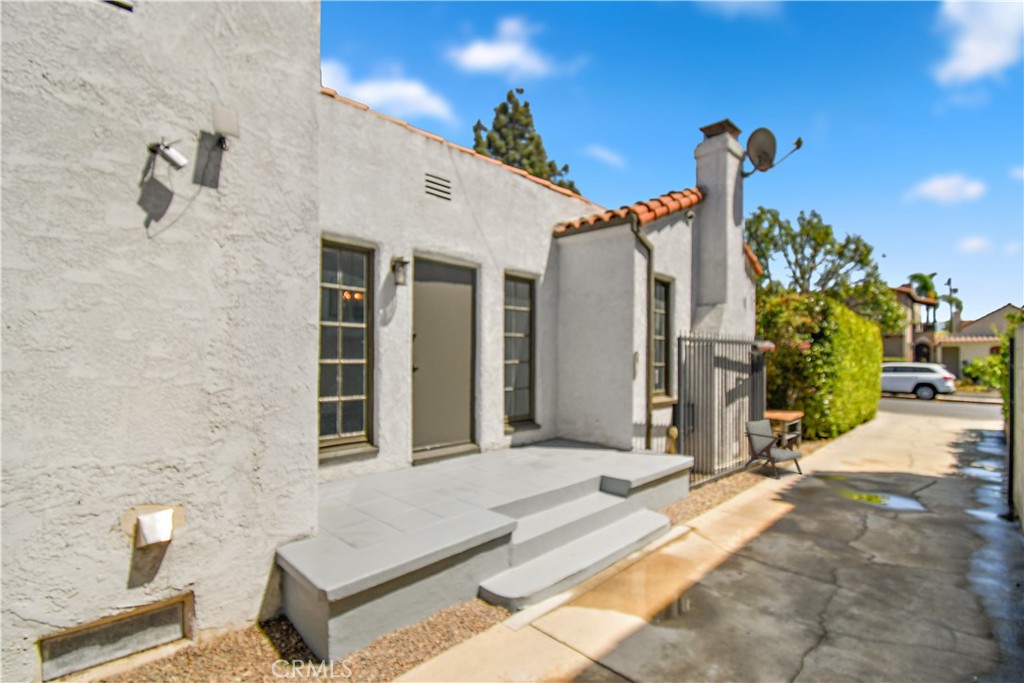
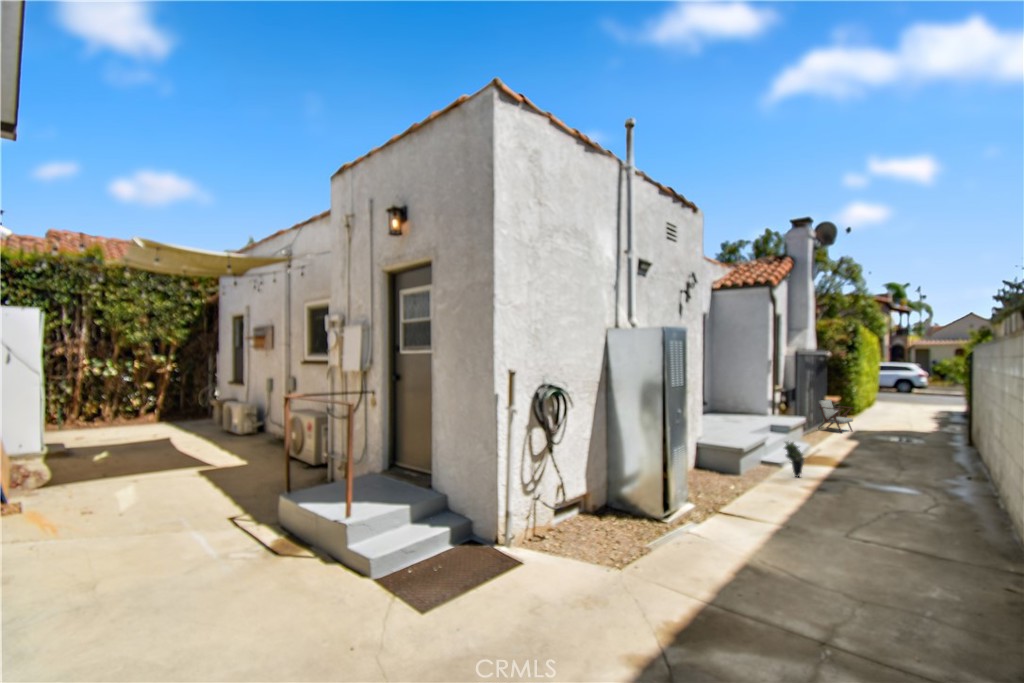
potted plant: none [493,548,545,658] -> present [784,442,804,477]

